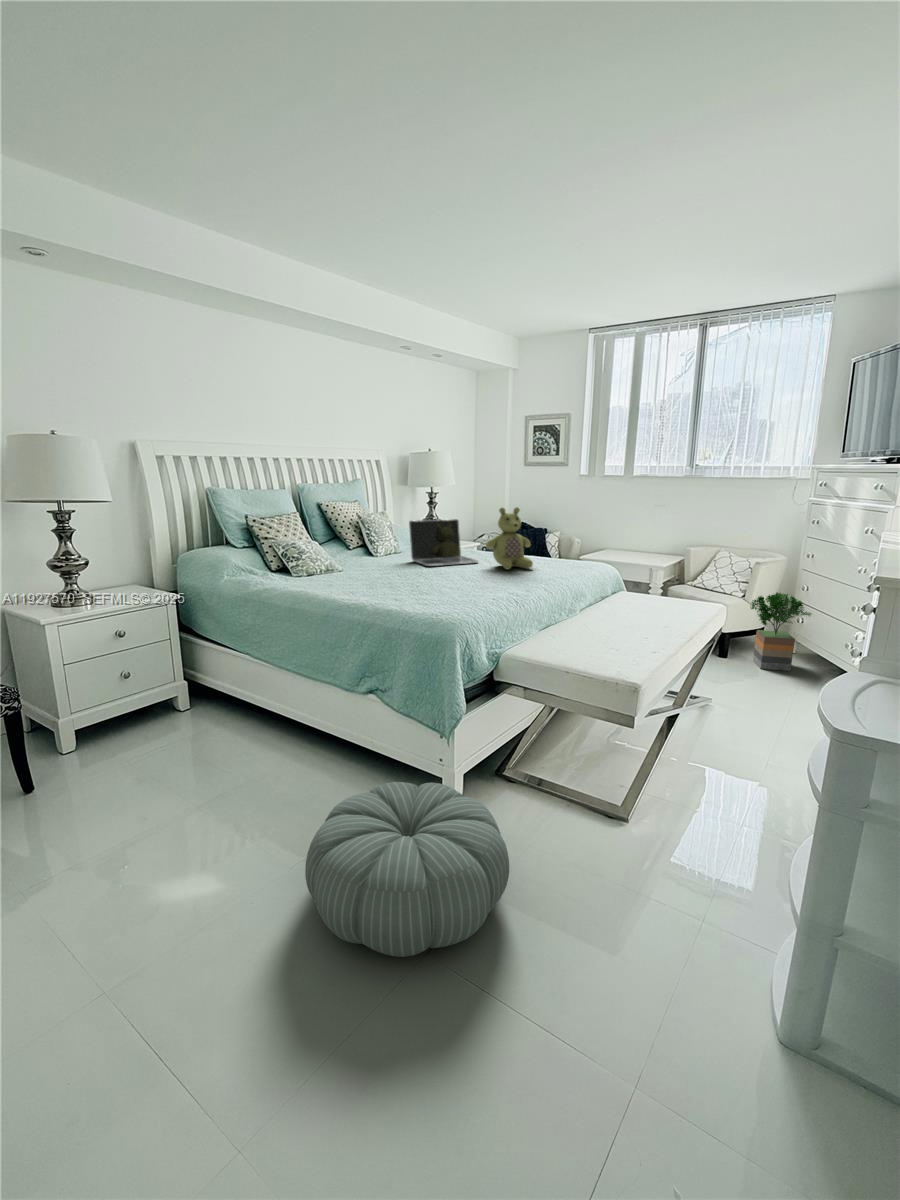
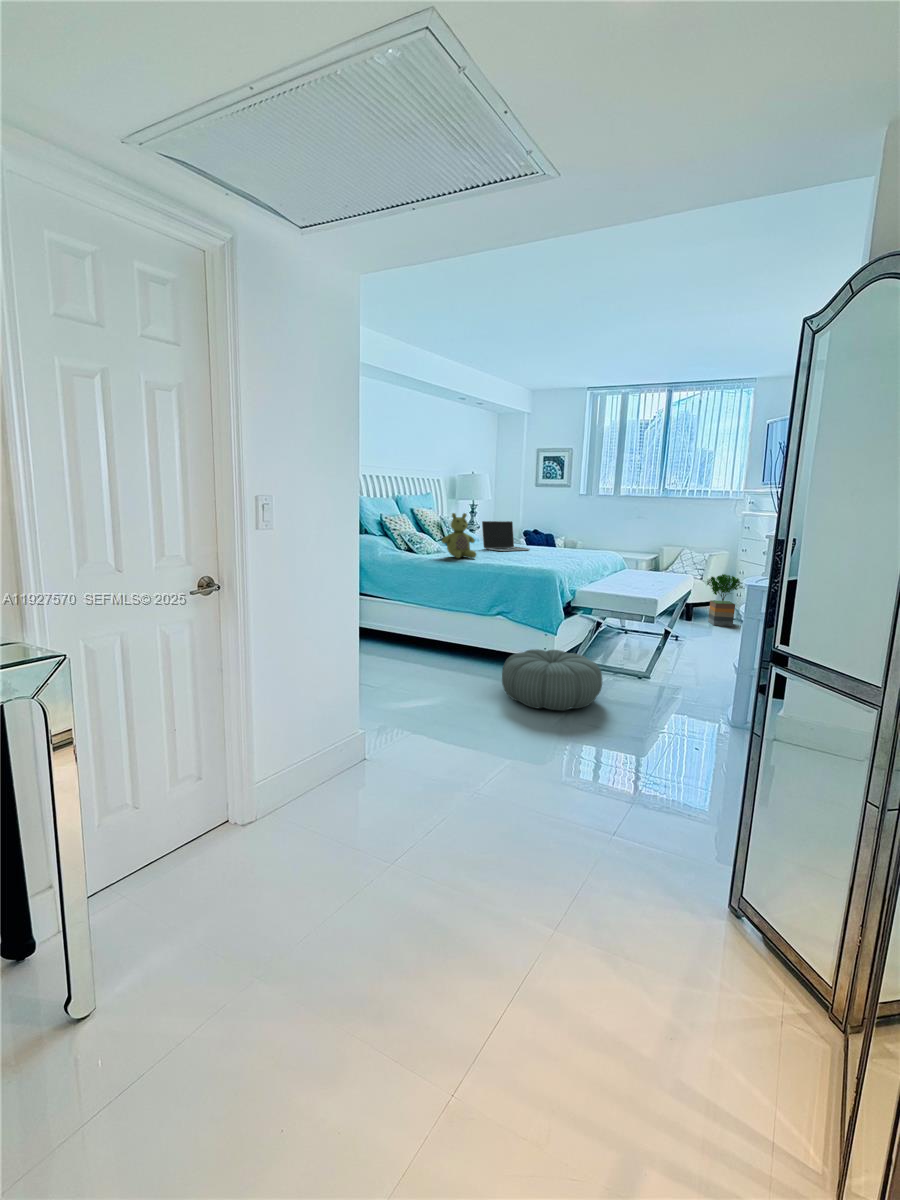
stuffed bear: present [486,507,533,569] -> present [442,513,476,558]

